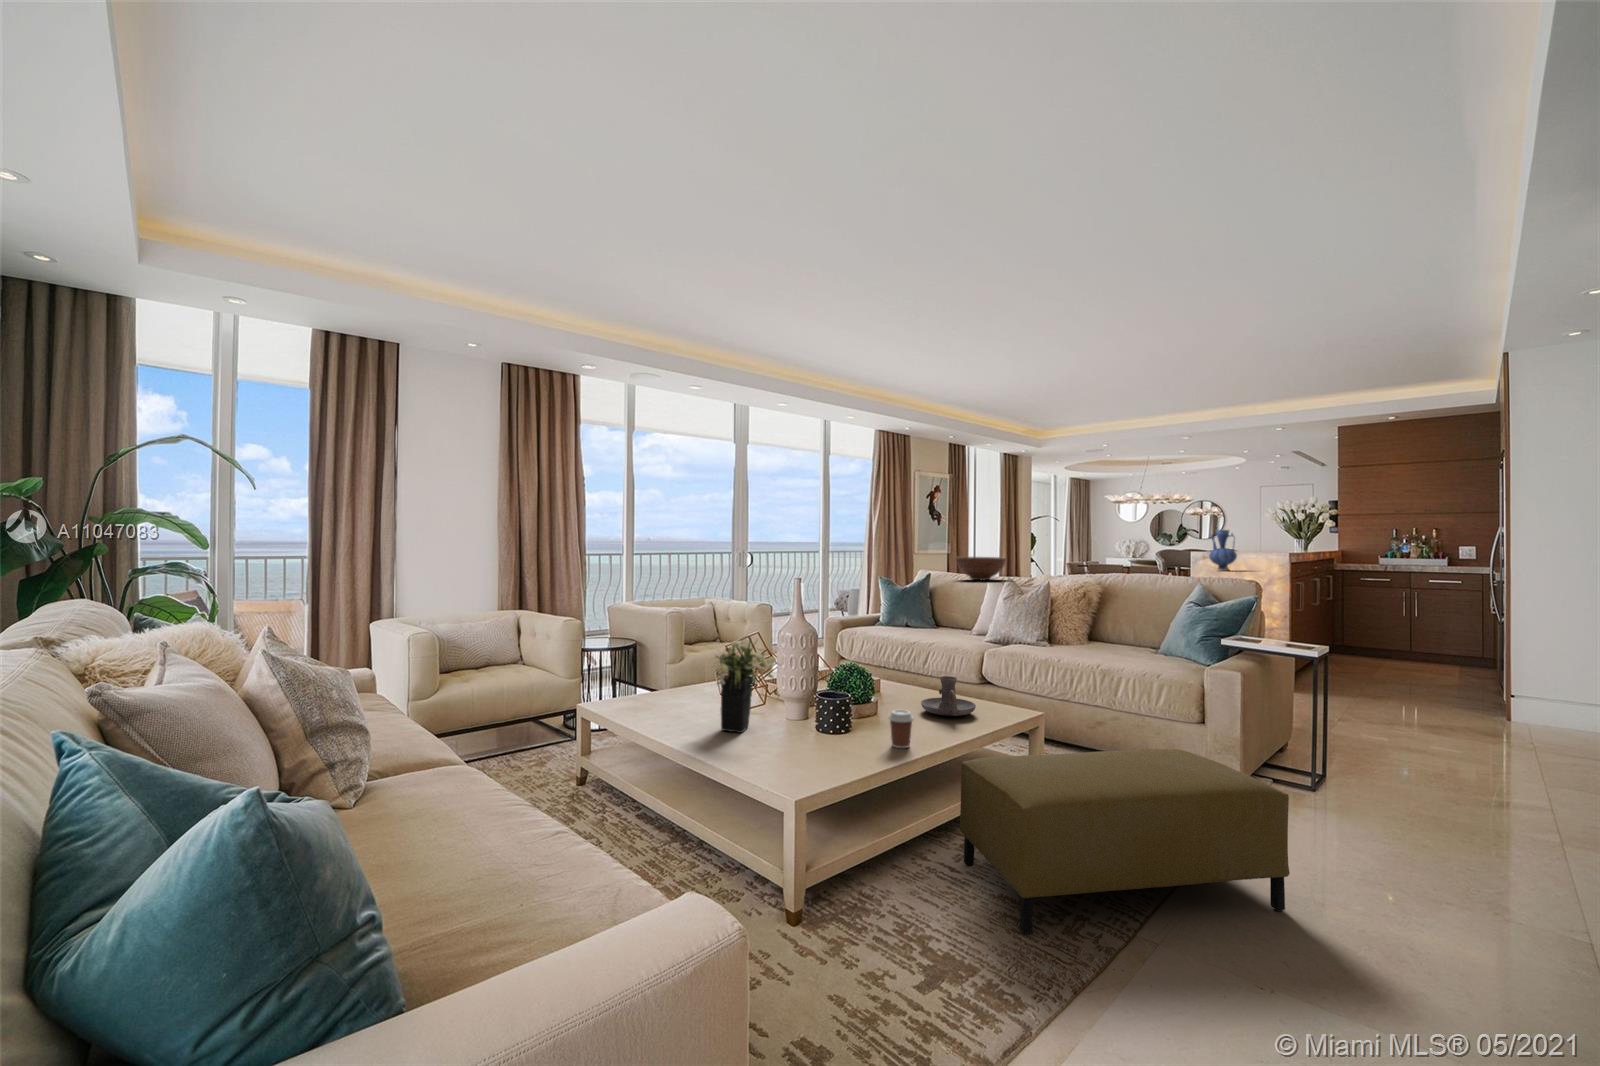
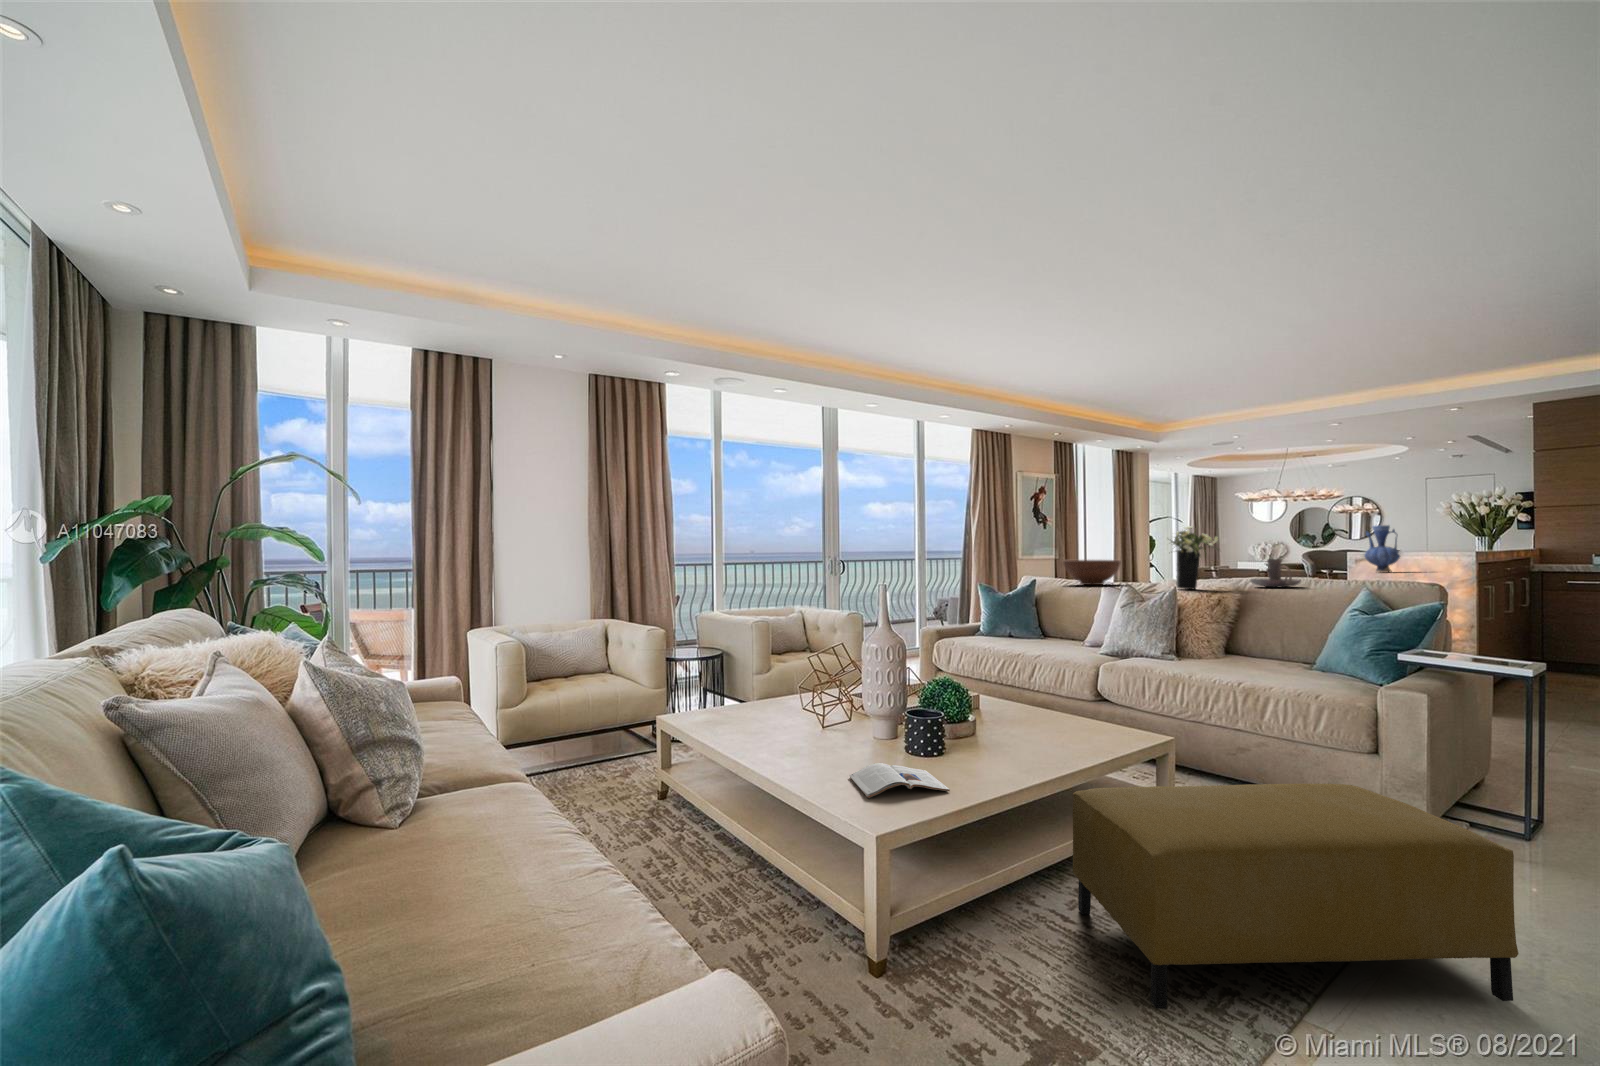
flower arrangement: present [716,639,776,733] -> present [1171,526,1219,589]
candle holder: present [921,676,976,716] -> present [1250,559,1300,587]
coffee cup: present [888,710,914,748] -> none [985,729,1015,773]
magazine: none [769,742,859,772] -> present [849,763,950,798]

